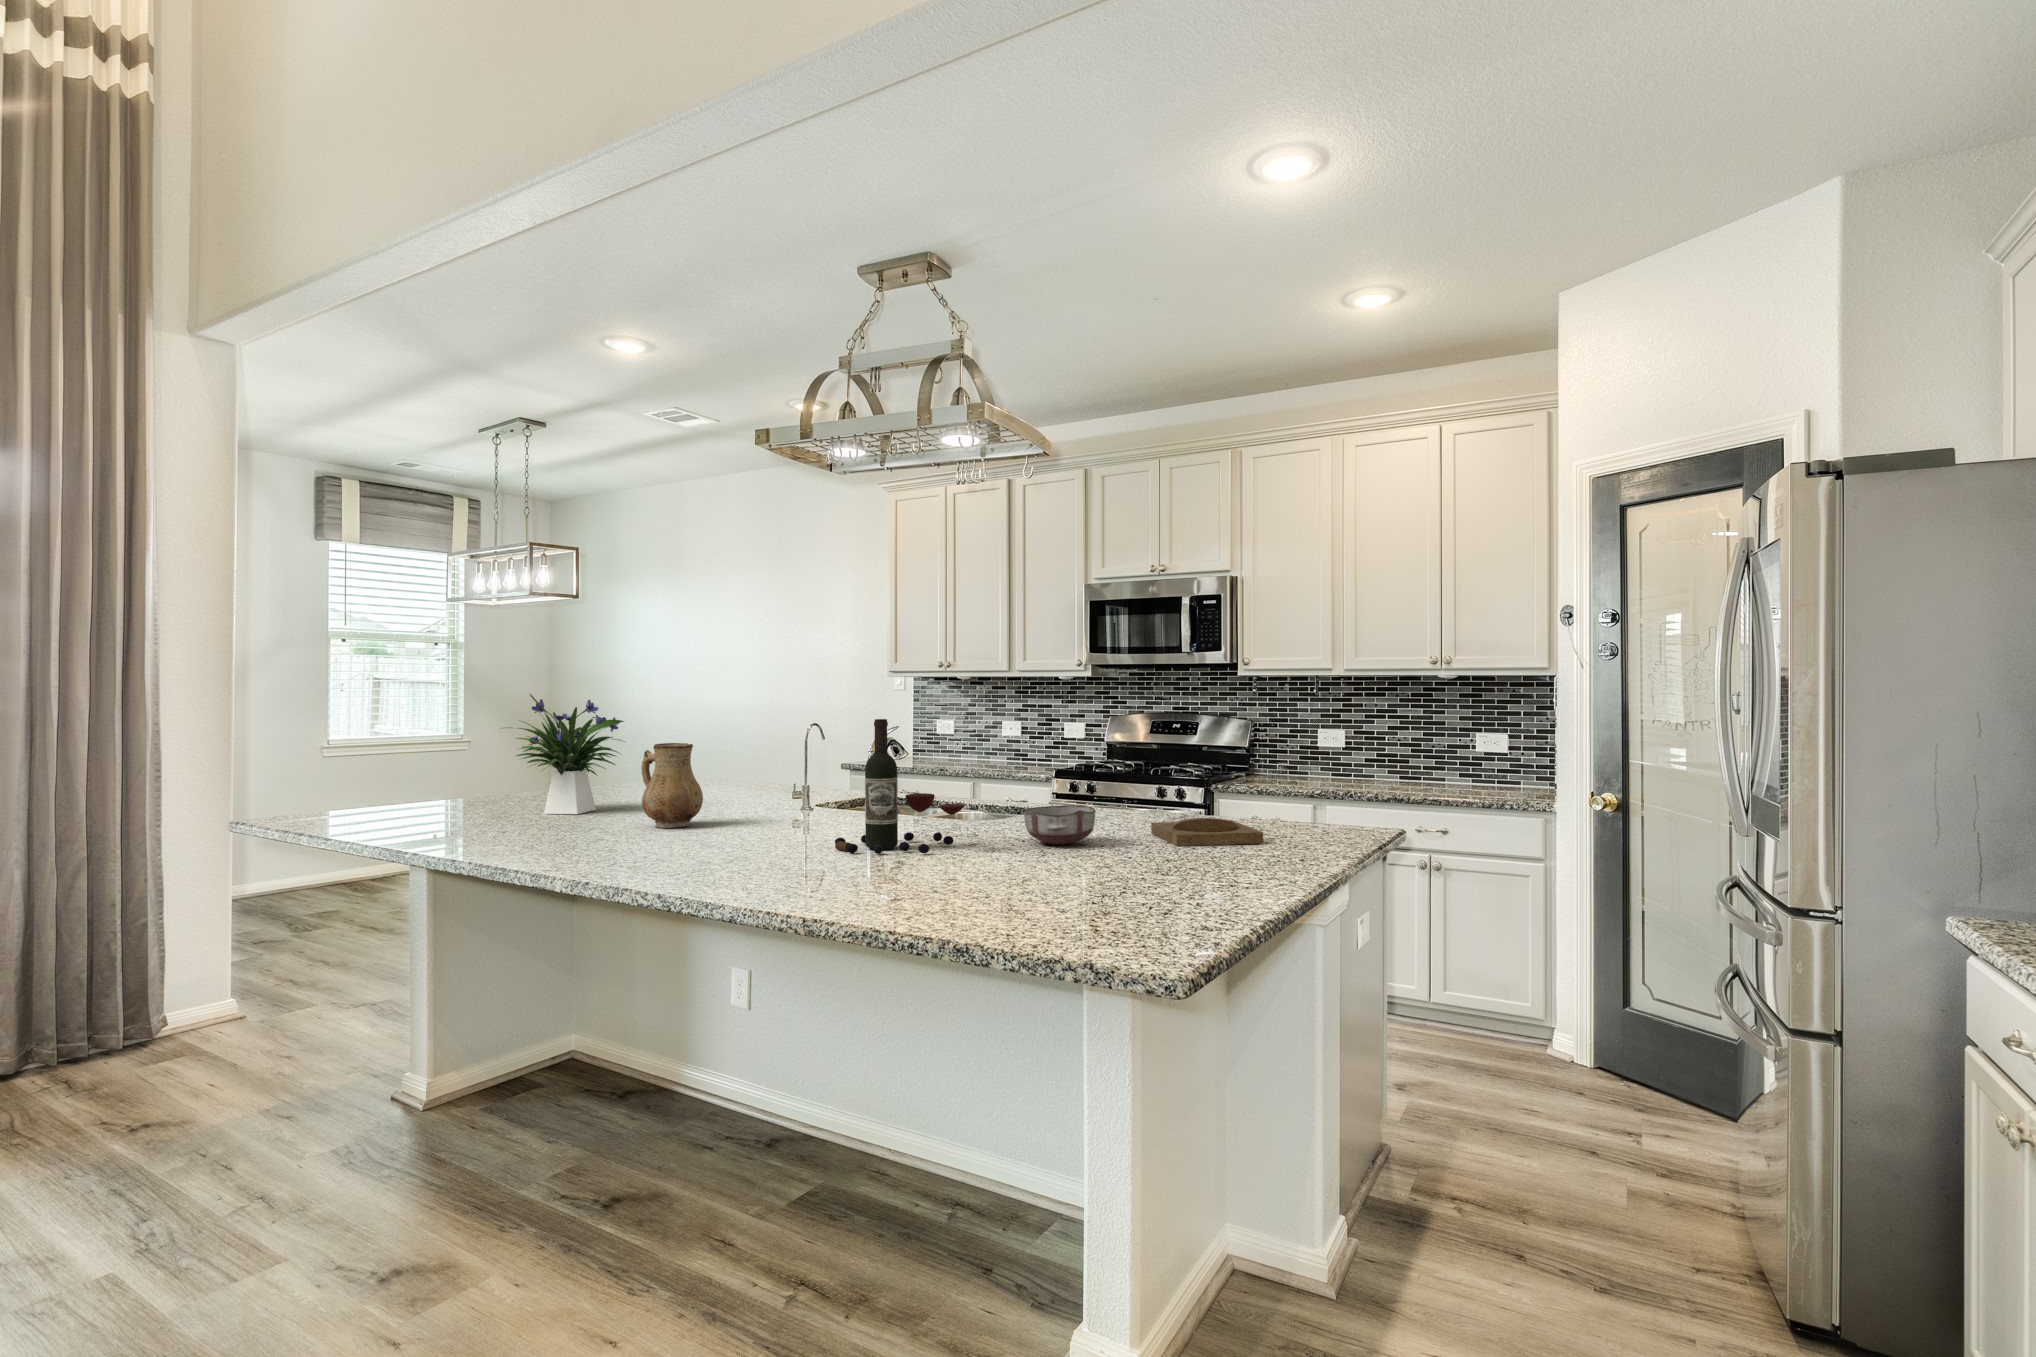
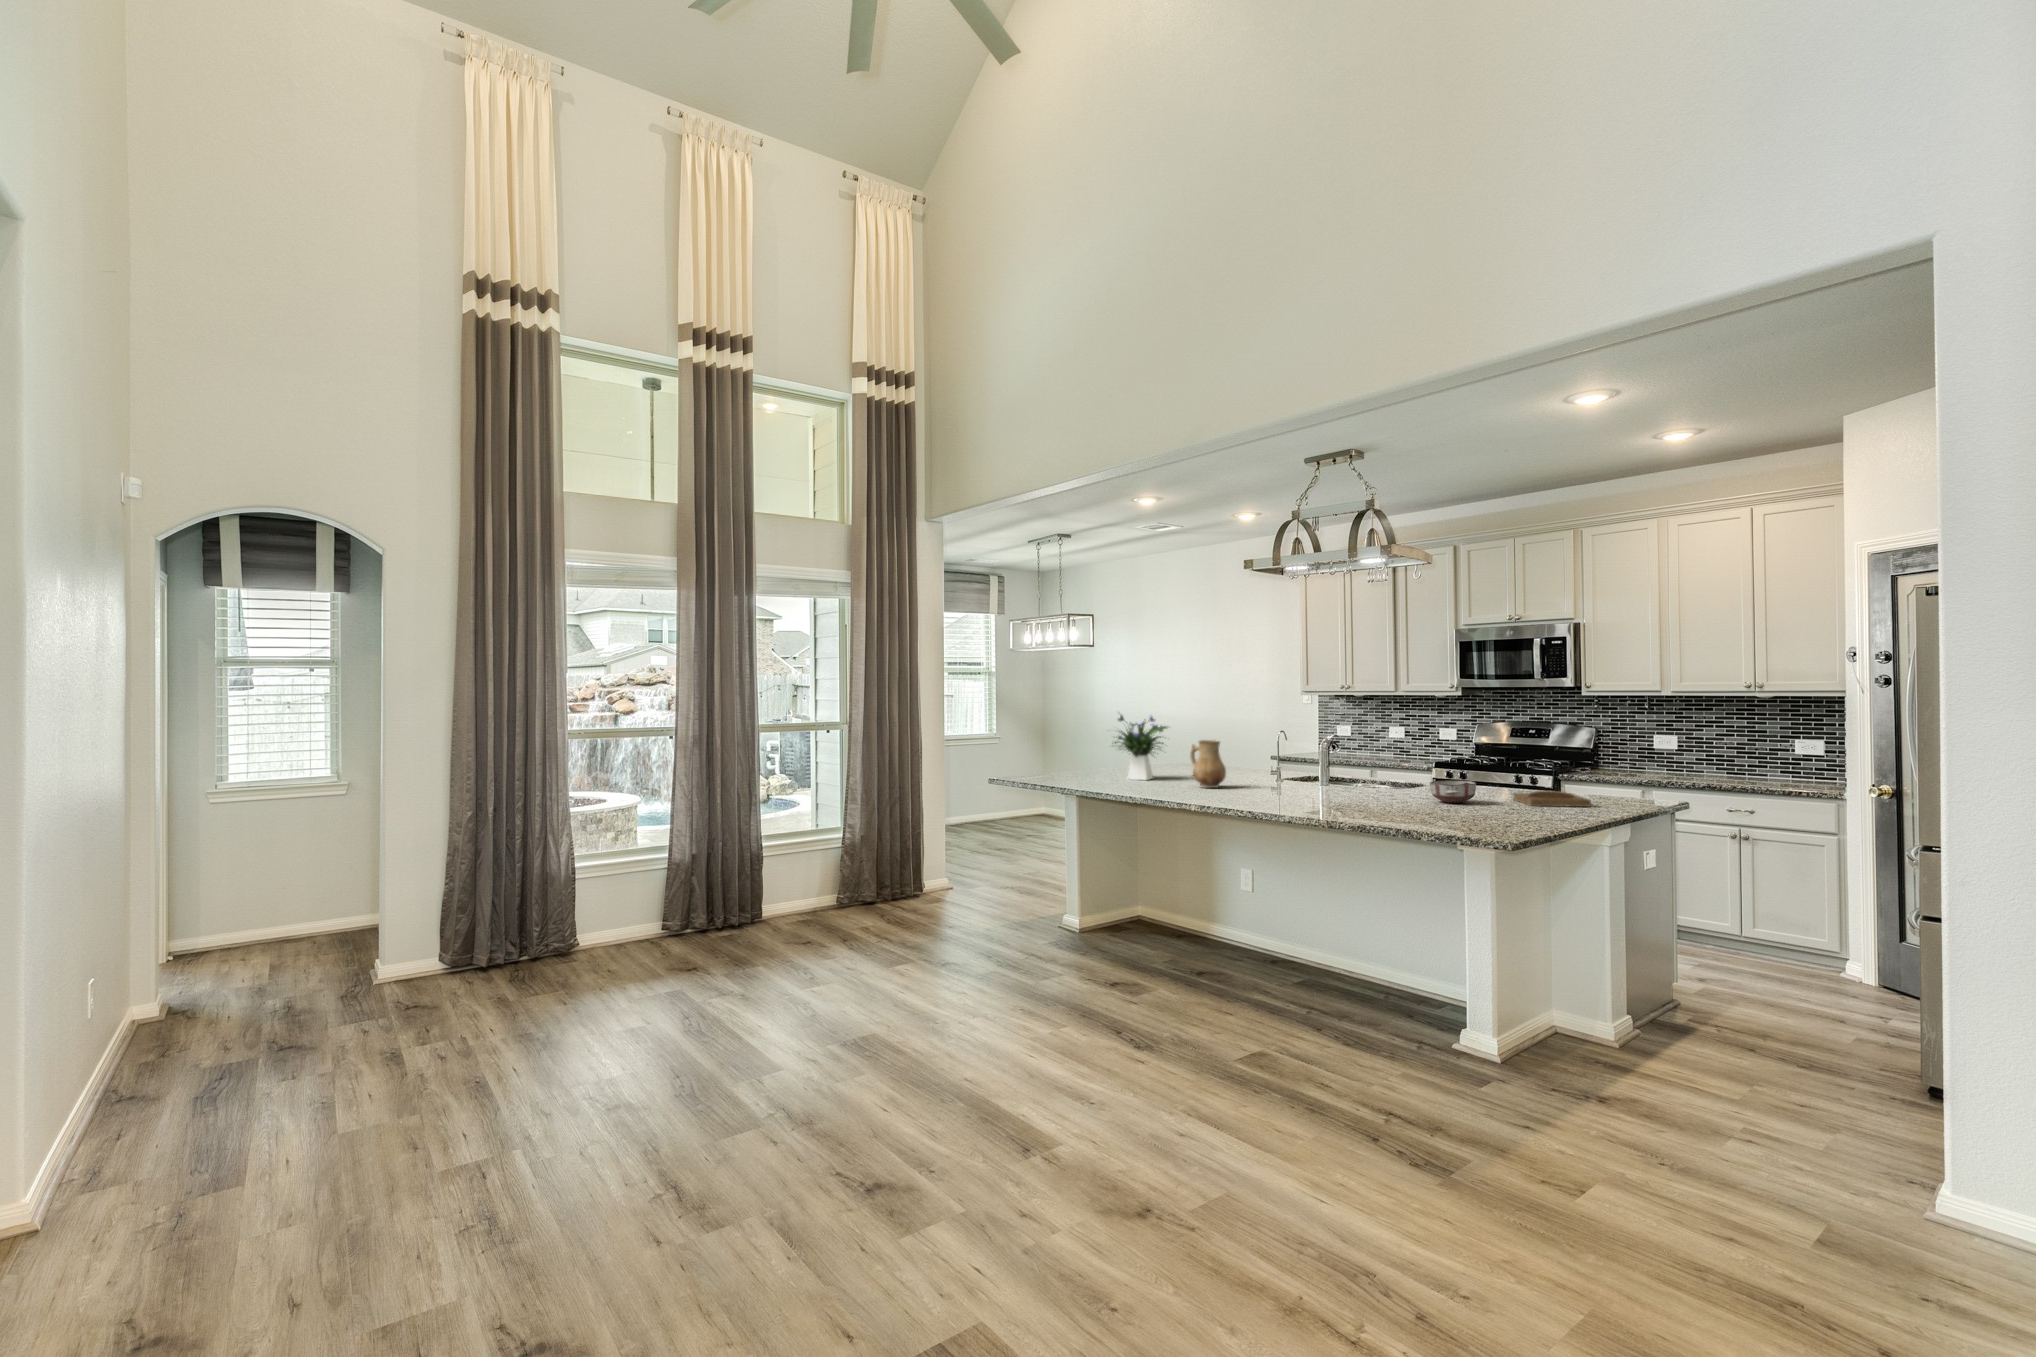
wine bottle: present [835,719,964,854] -> none [1316,728,1396,804]

